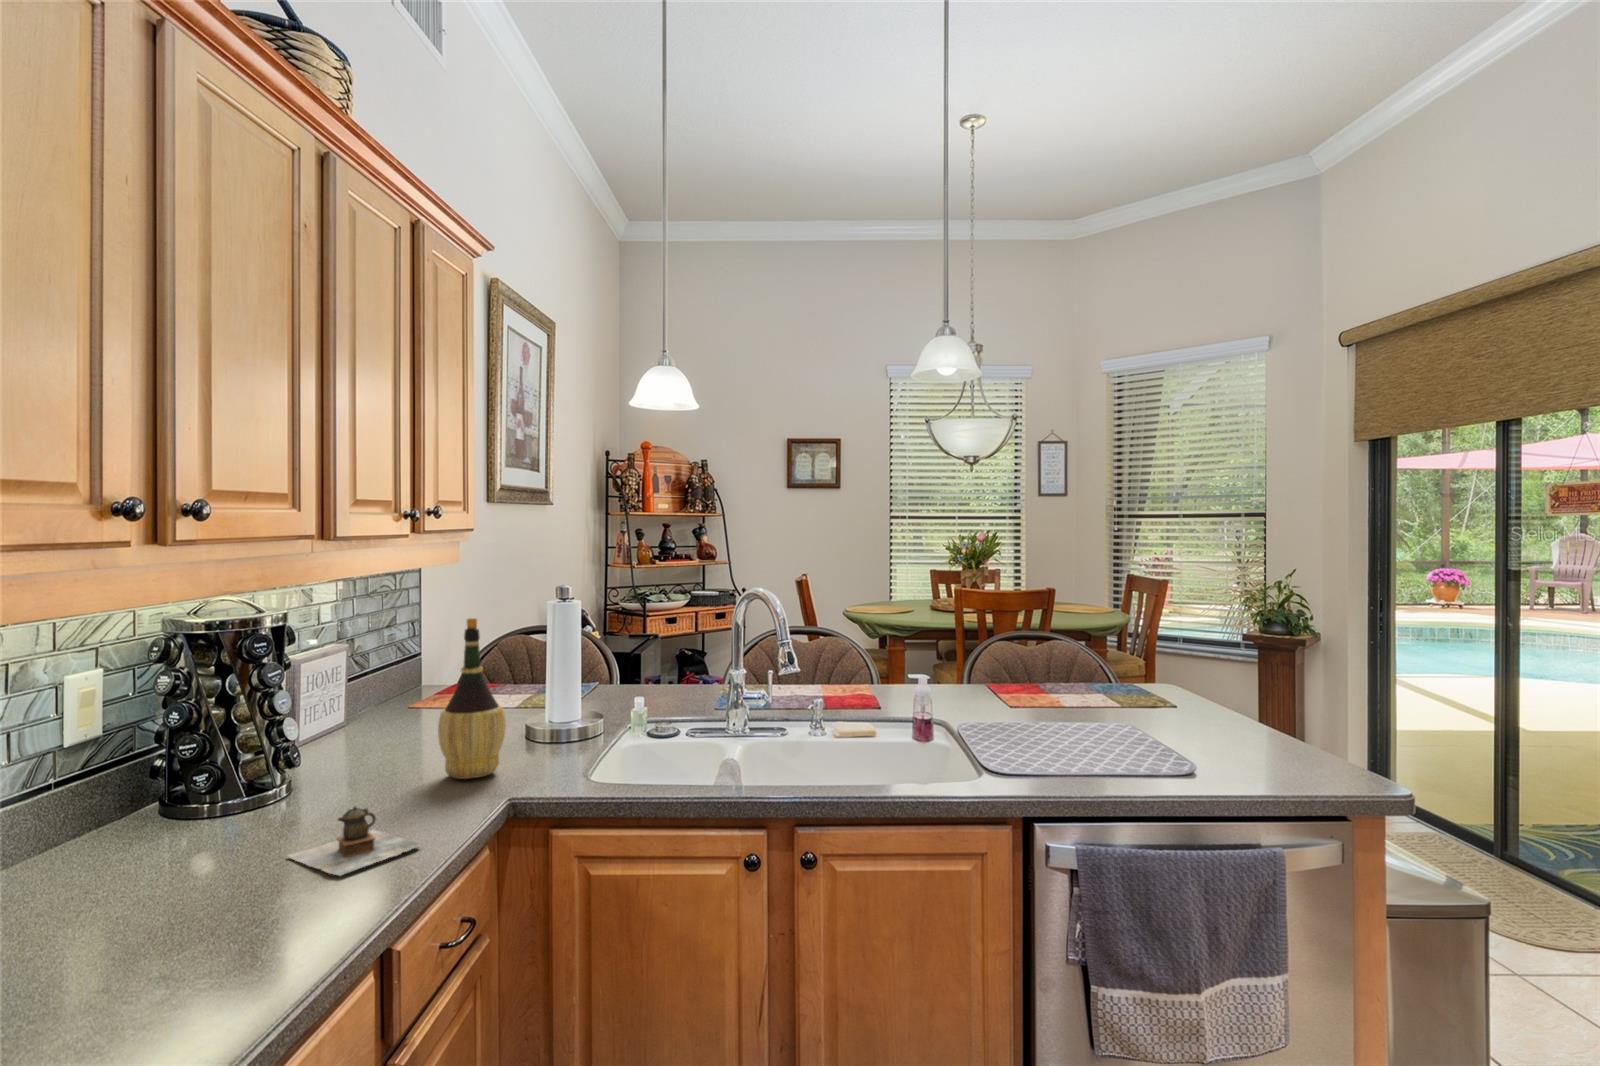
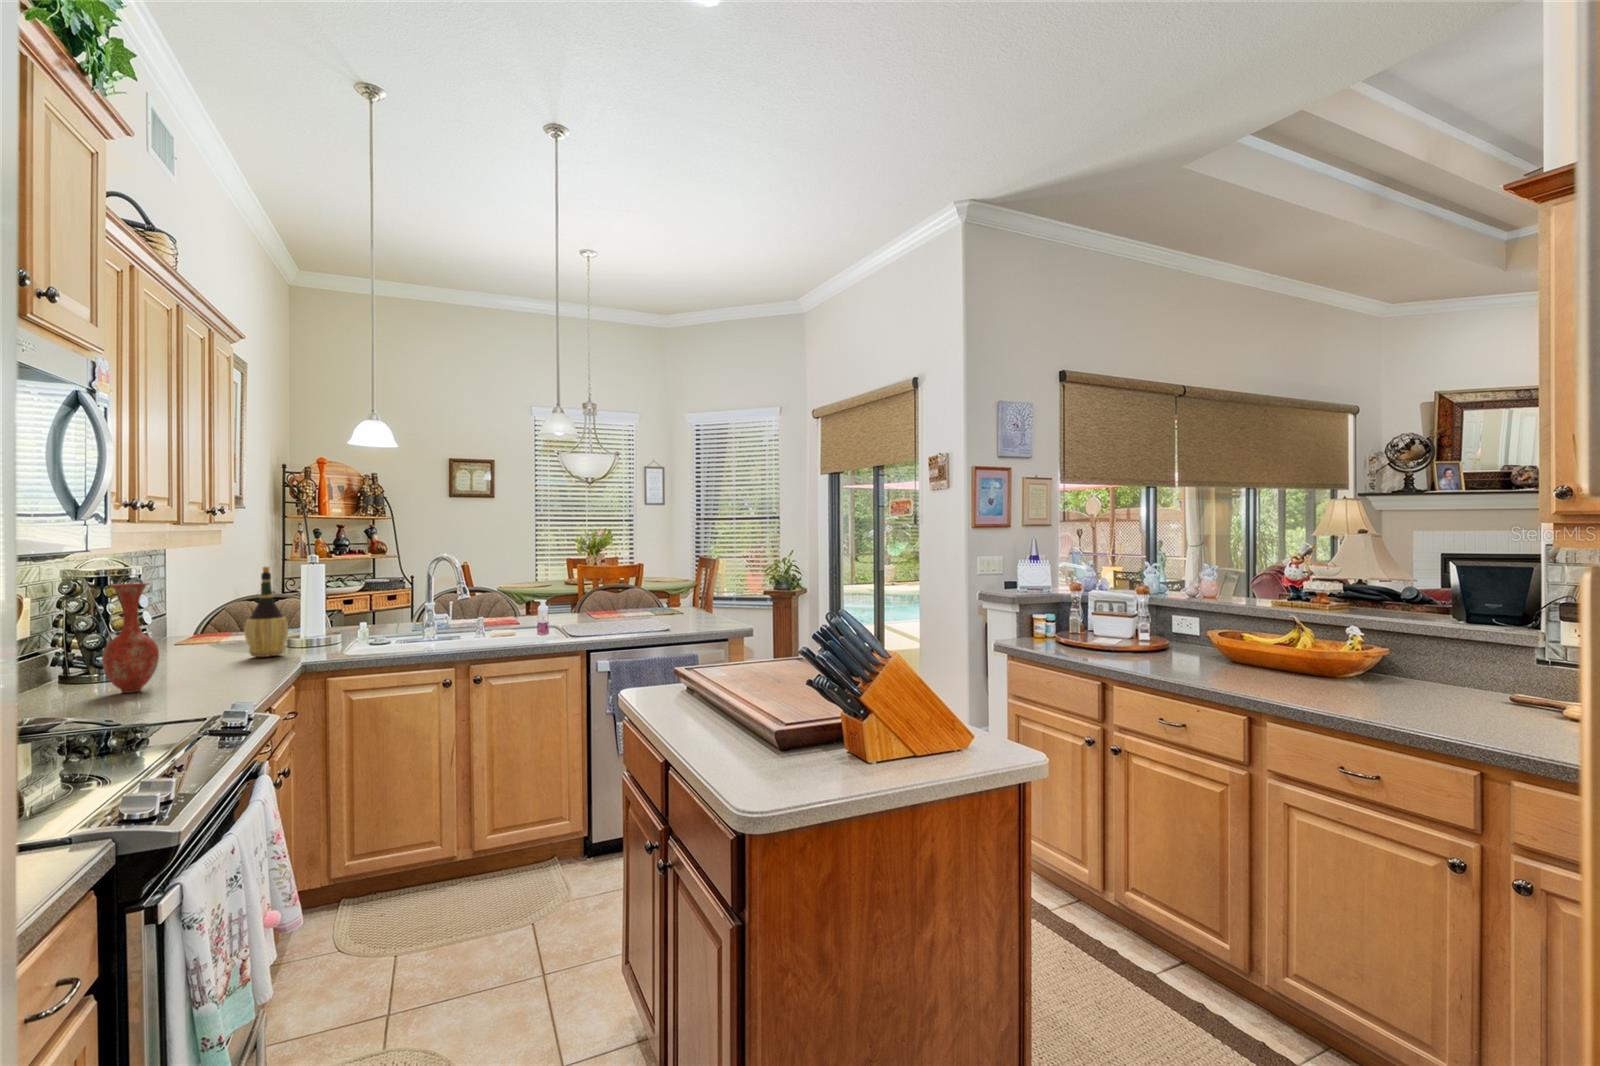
vase: none [91,676,204,910] -> present [102,583,159,693]
teapot: present [288,806,420,876] -> none [189,652,267,679]

